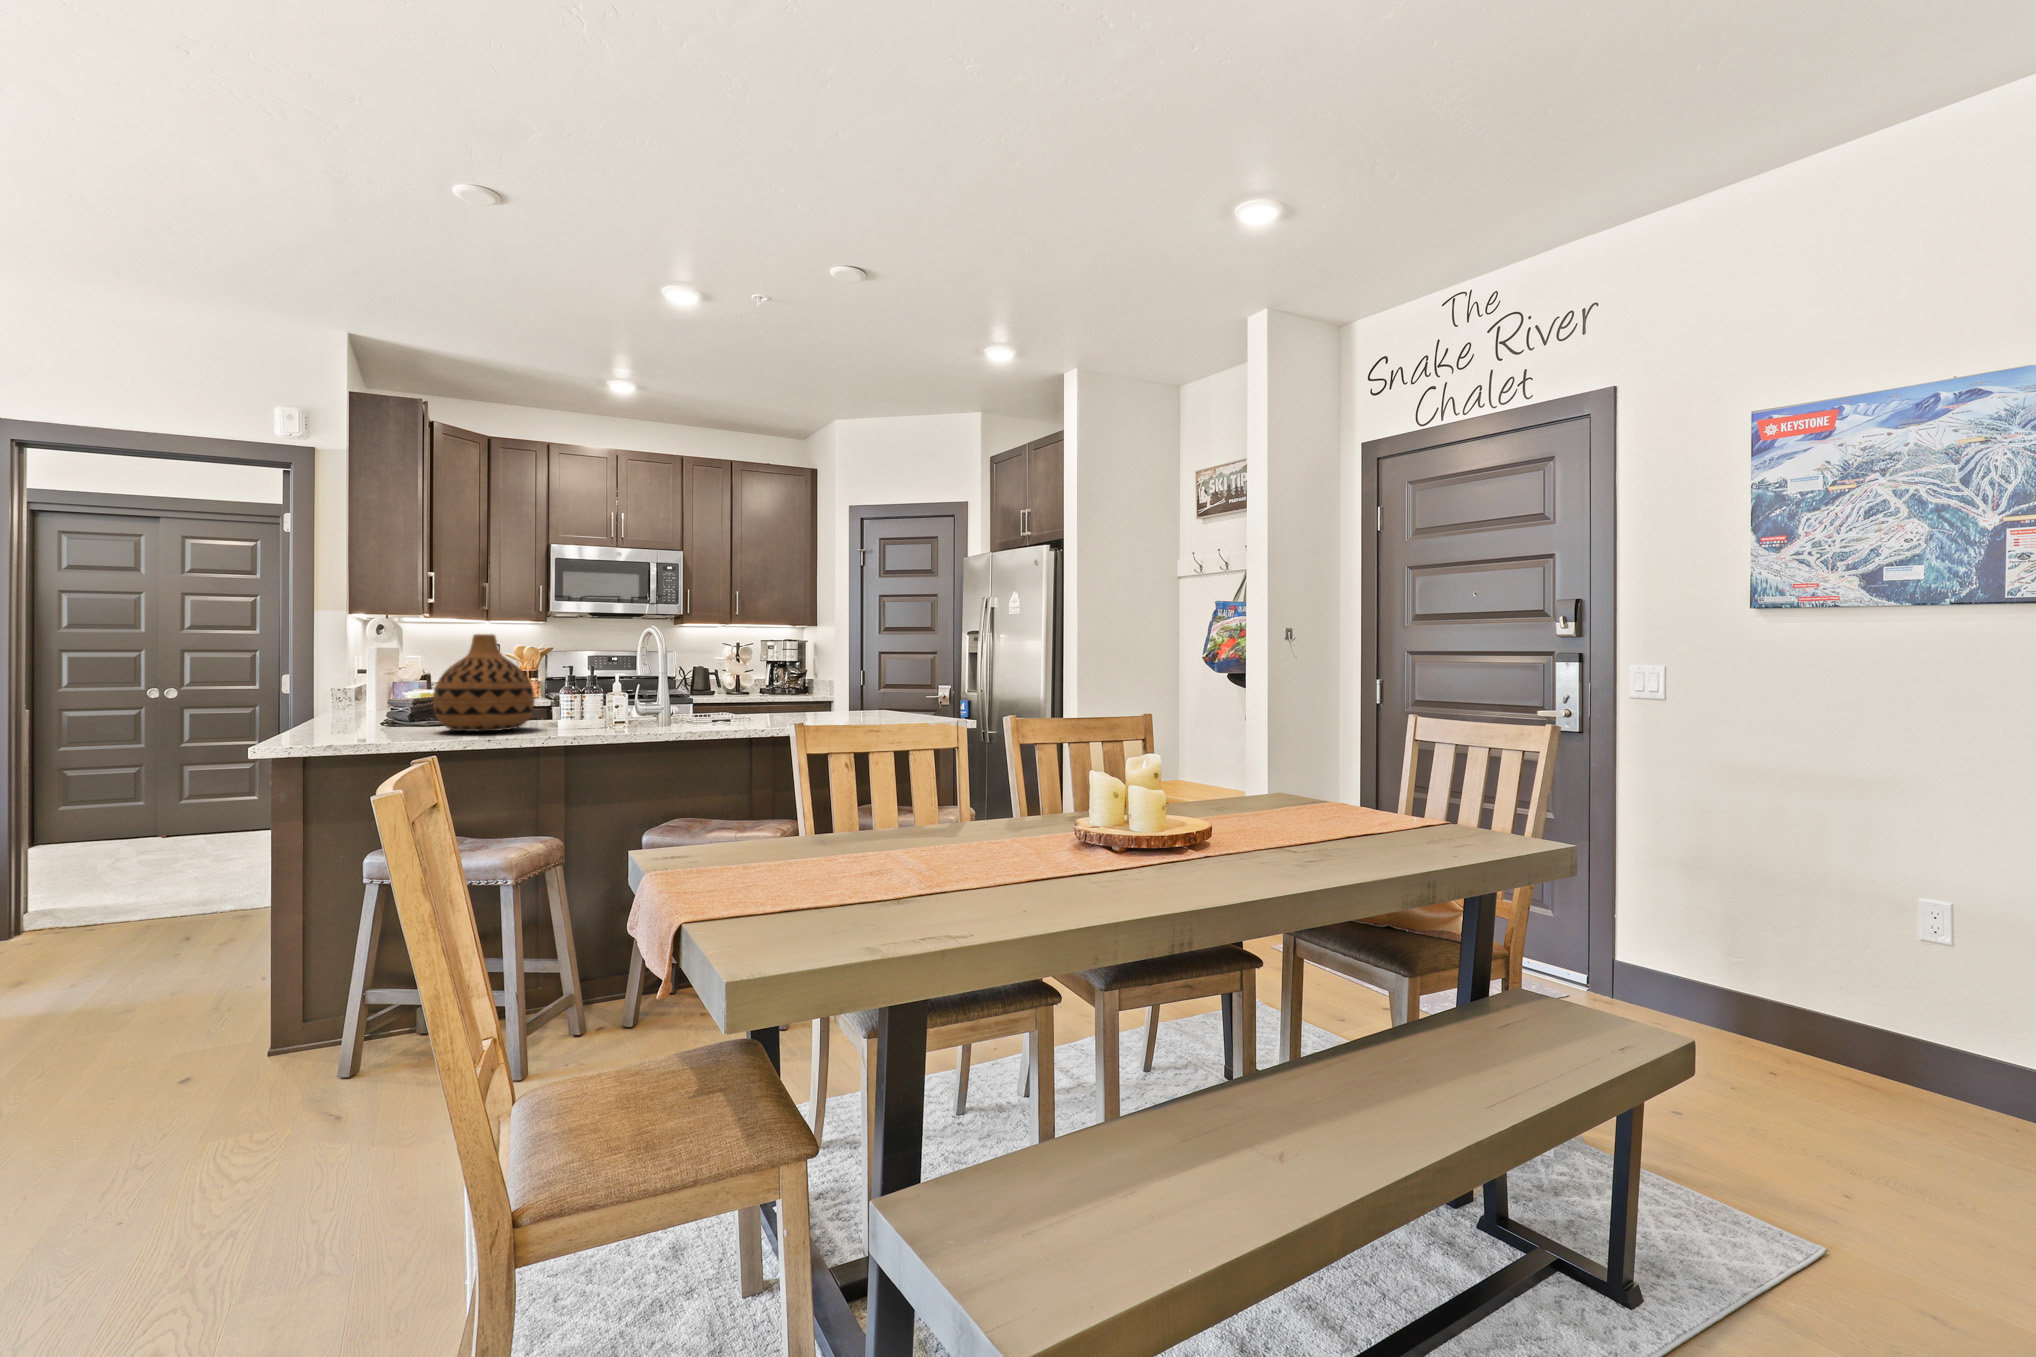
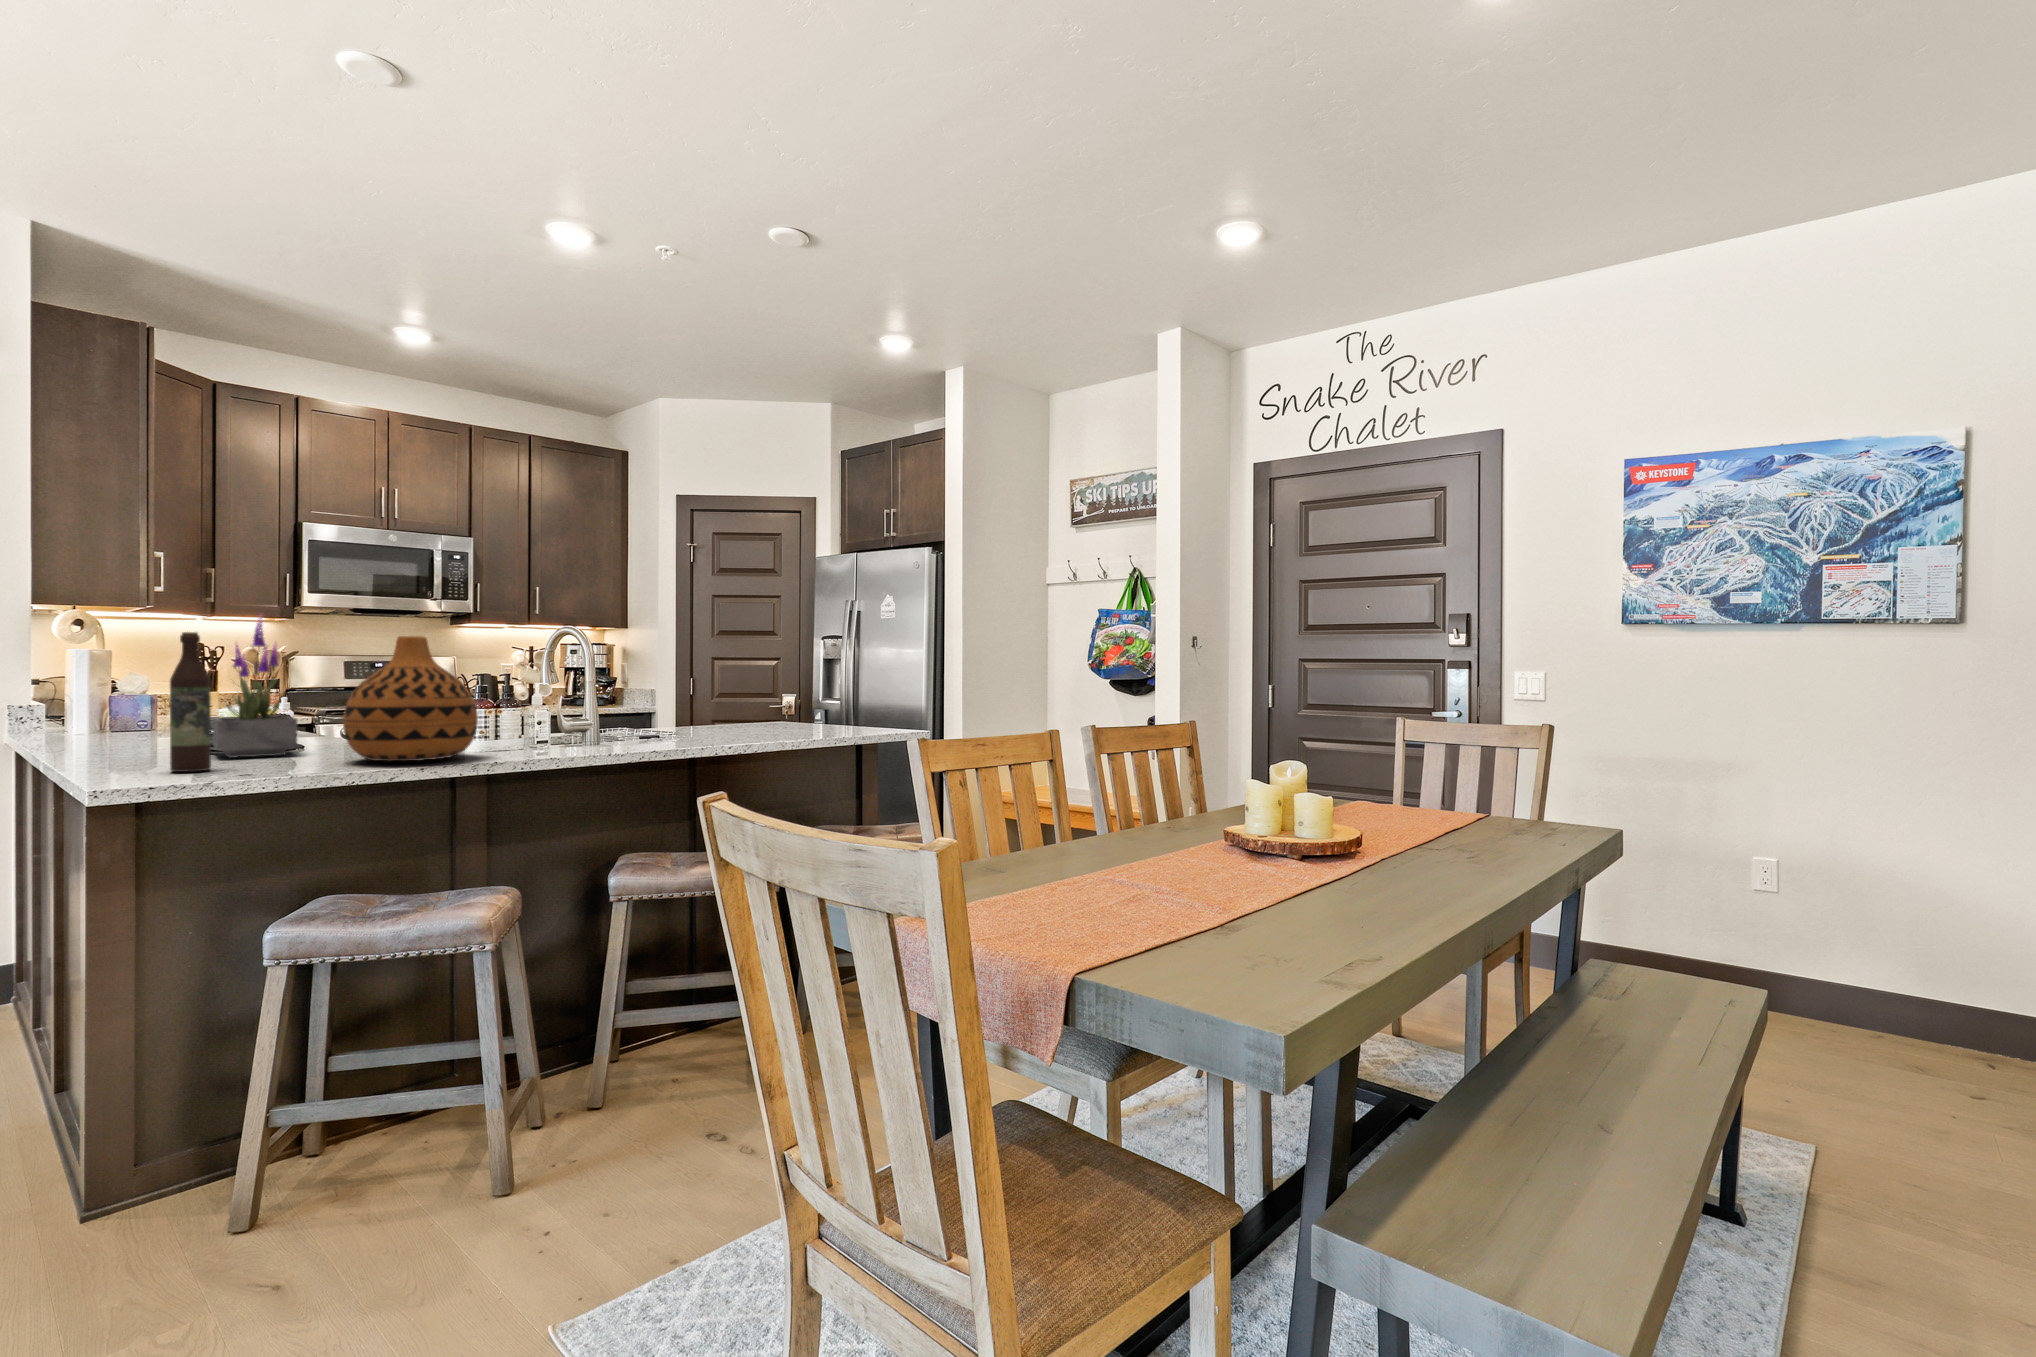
potted plant: none [367,618,429,726] -> present [212,615,297,758]
wine bottle: none [315,632,343,734] -> present [170,632,211,772]

